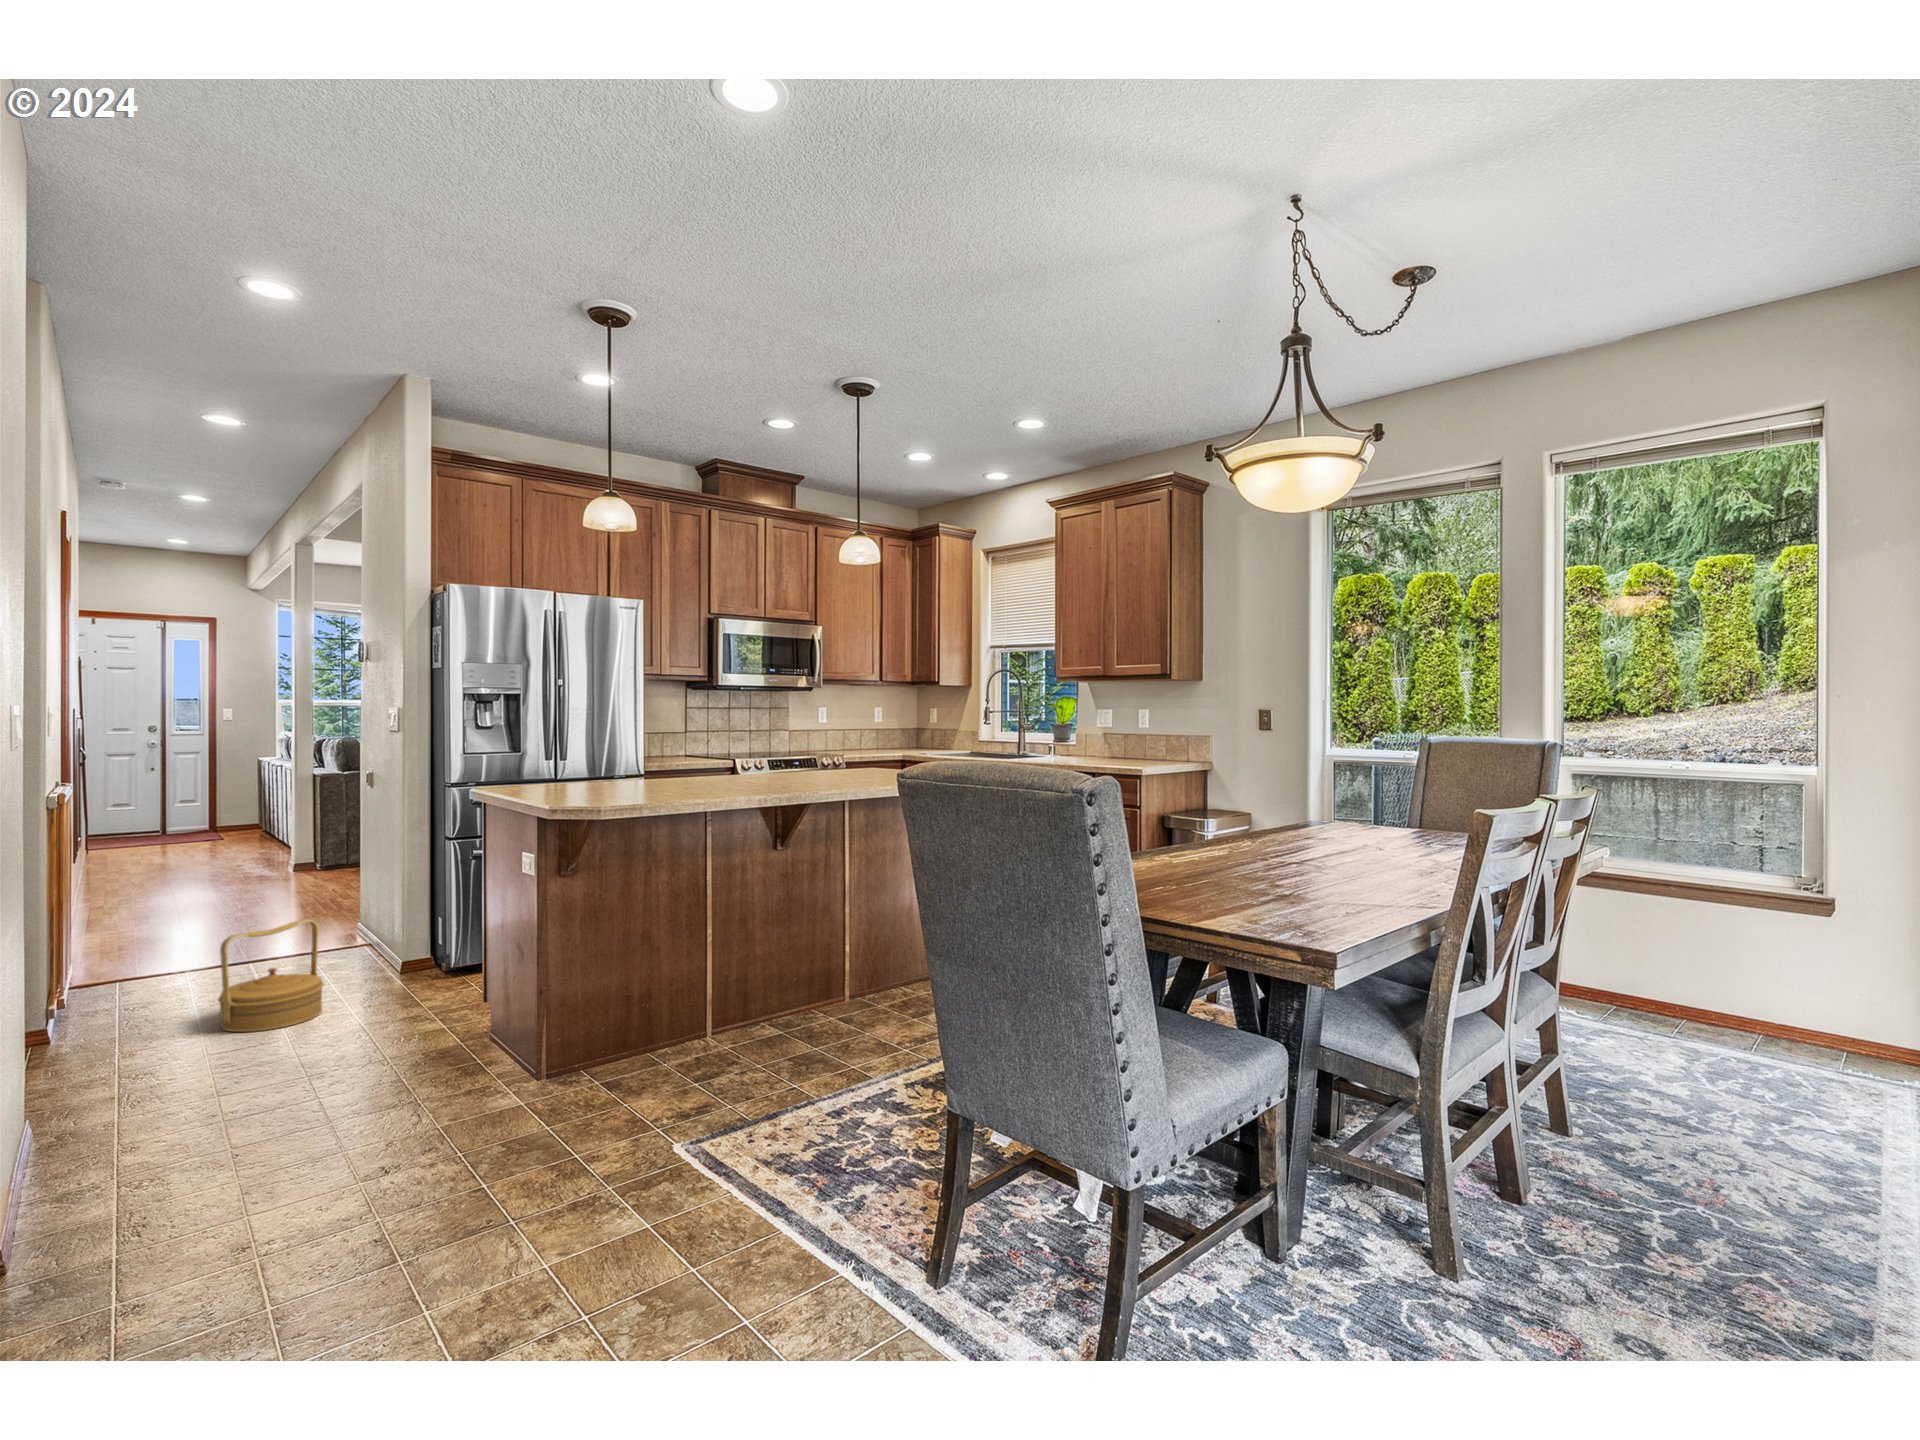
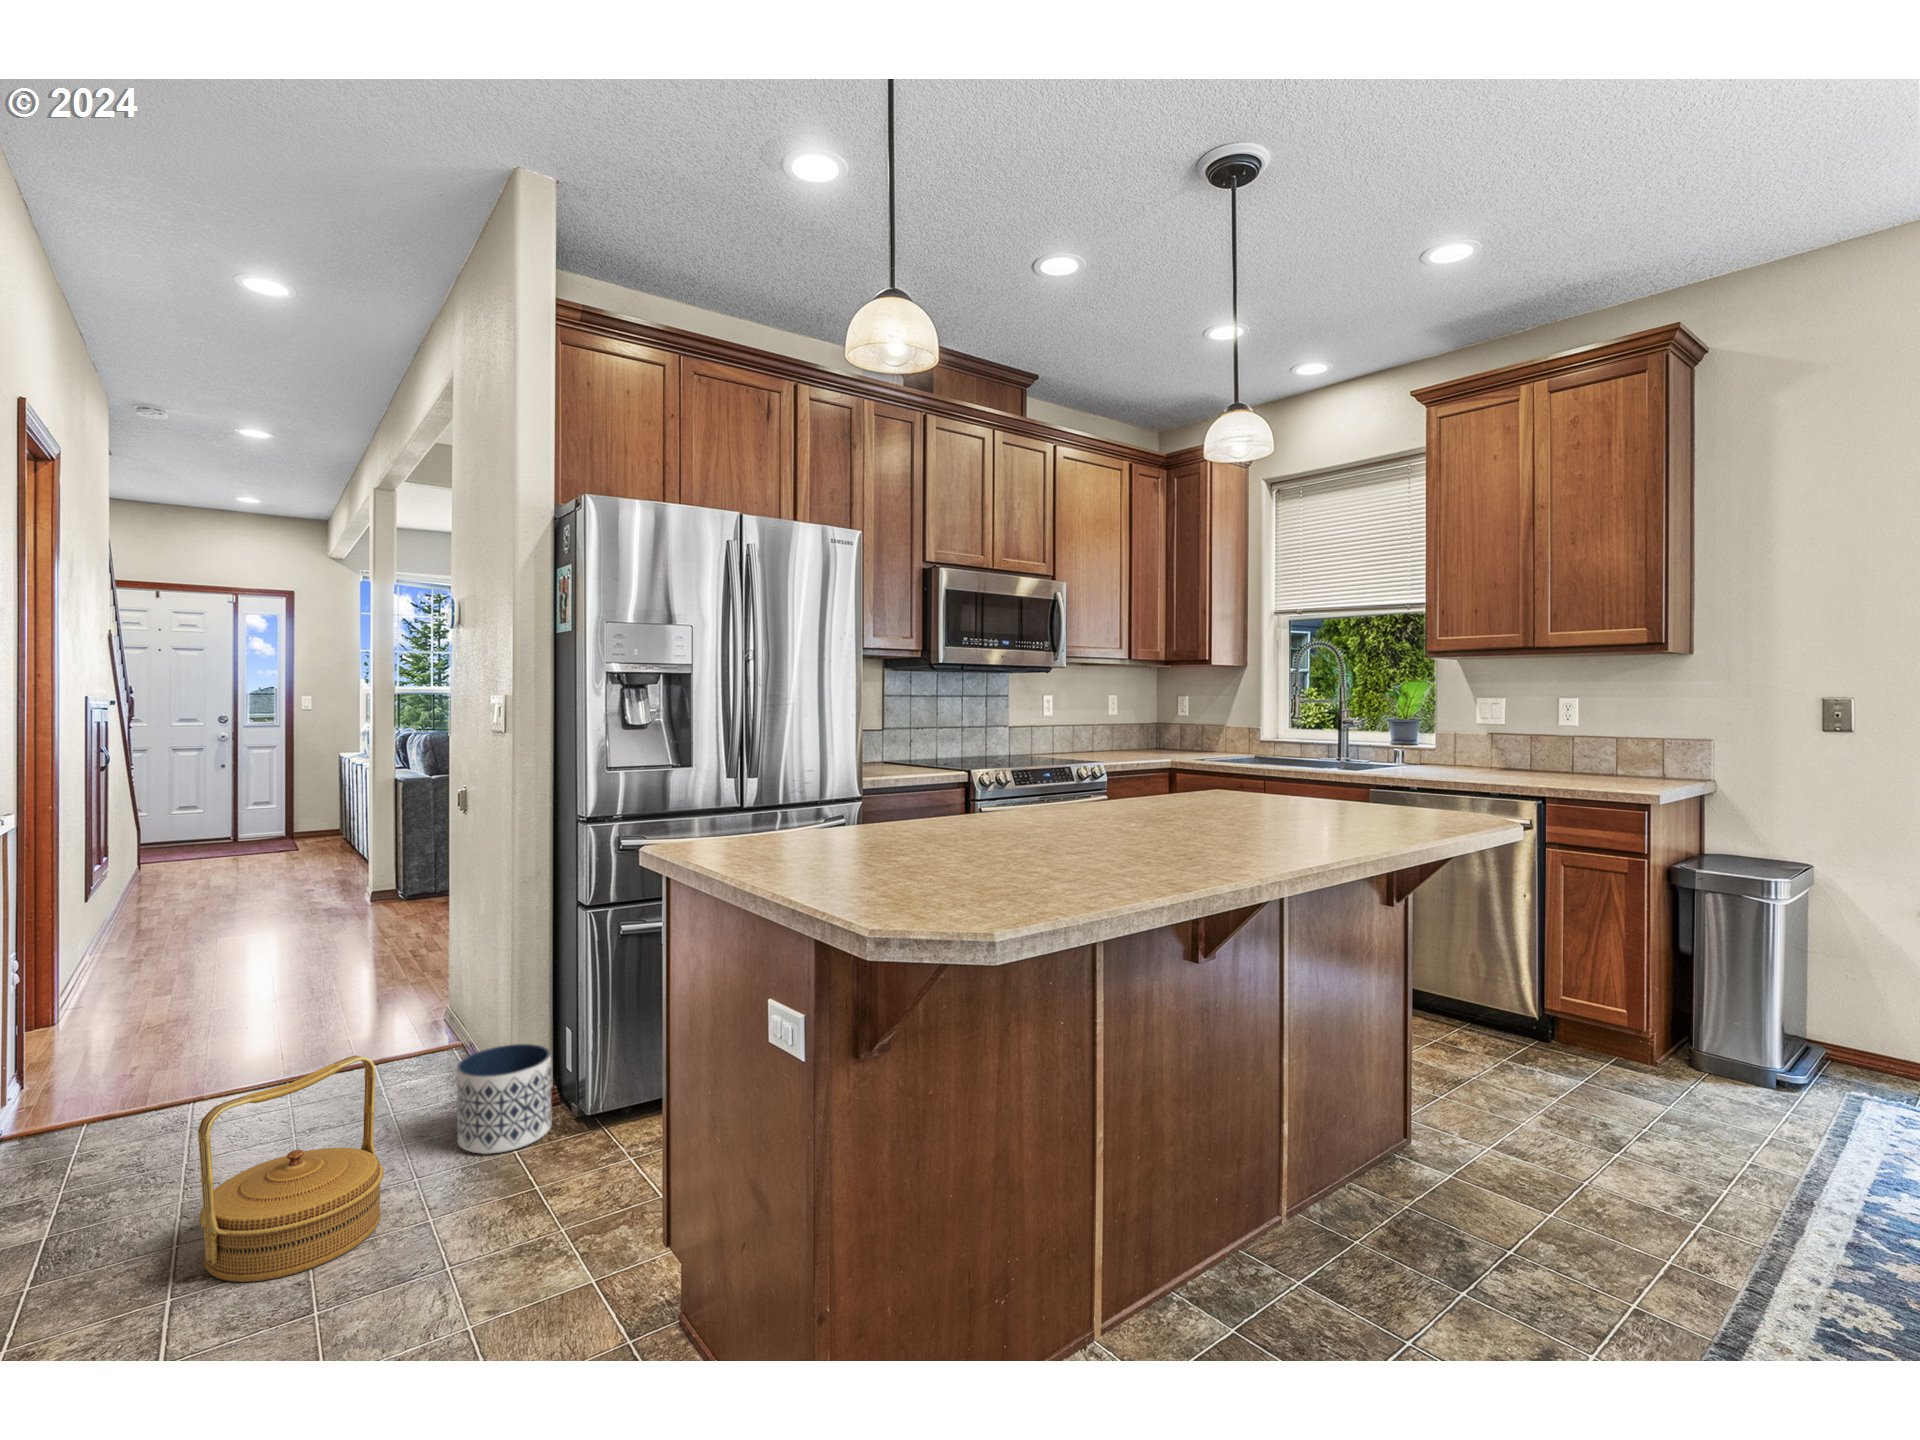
planter: none [368,927,429,987] -> present [457,1044,551,1154]

